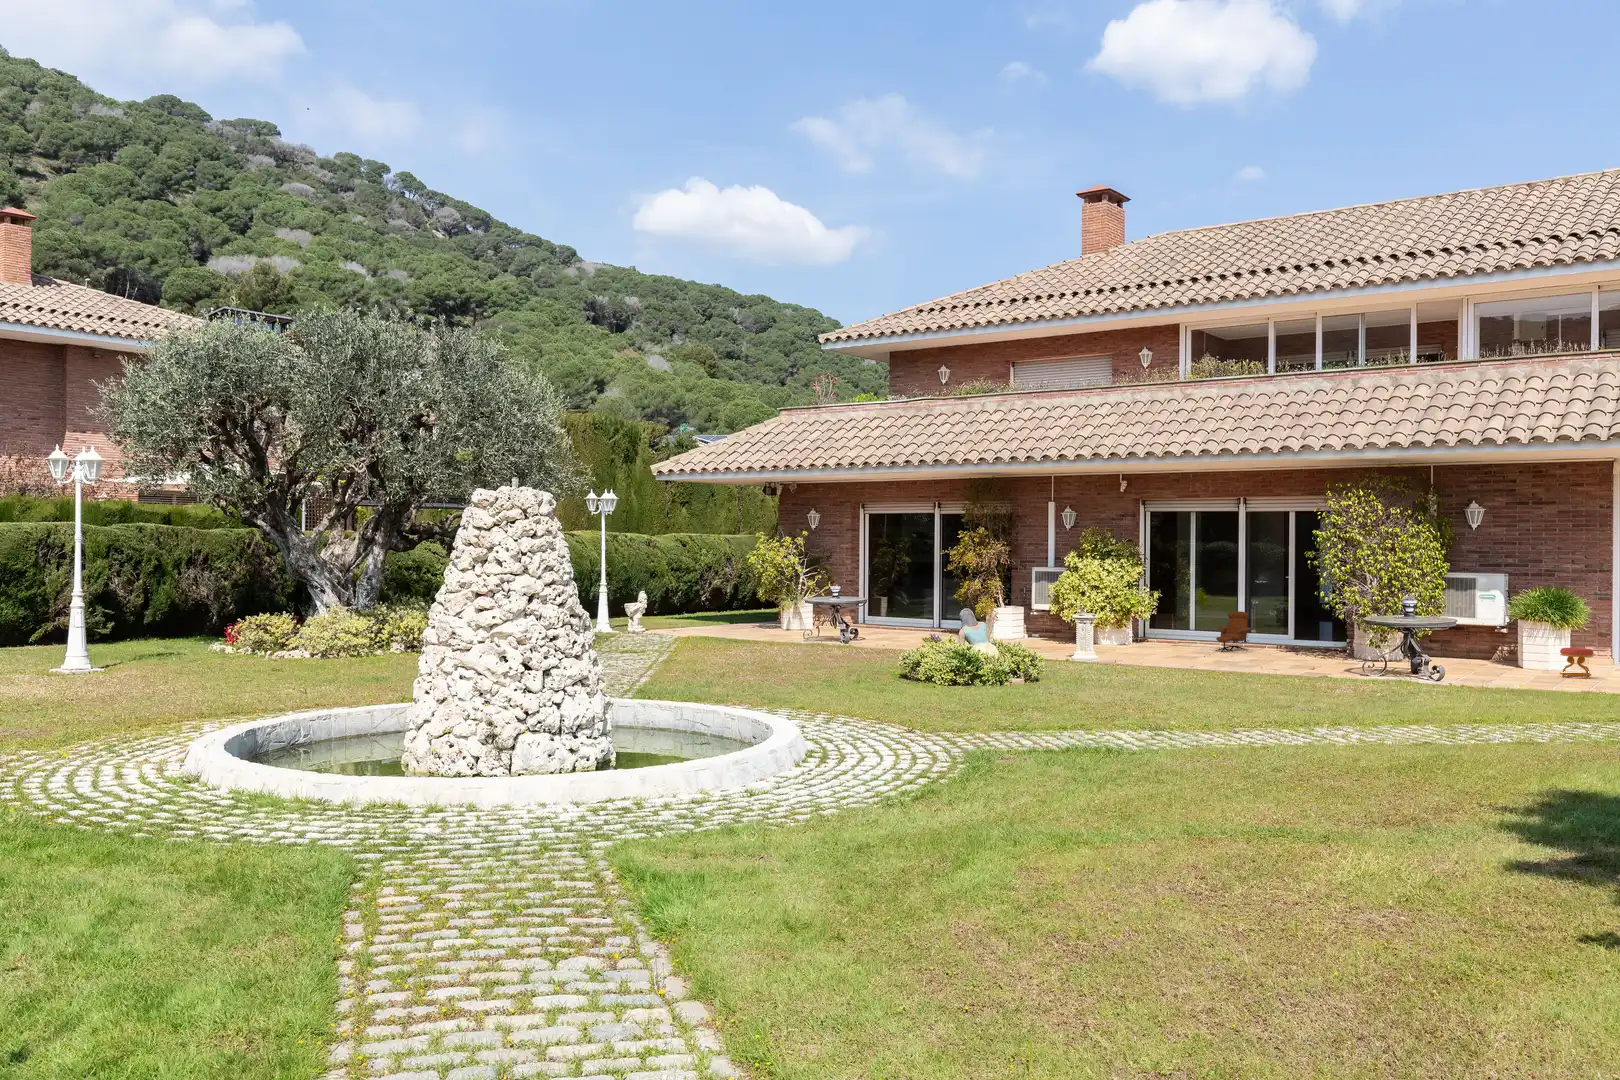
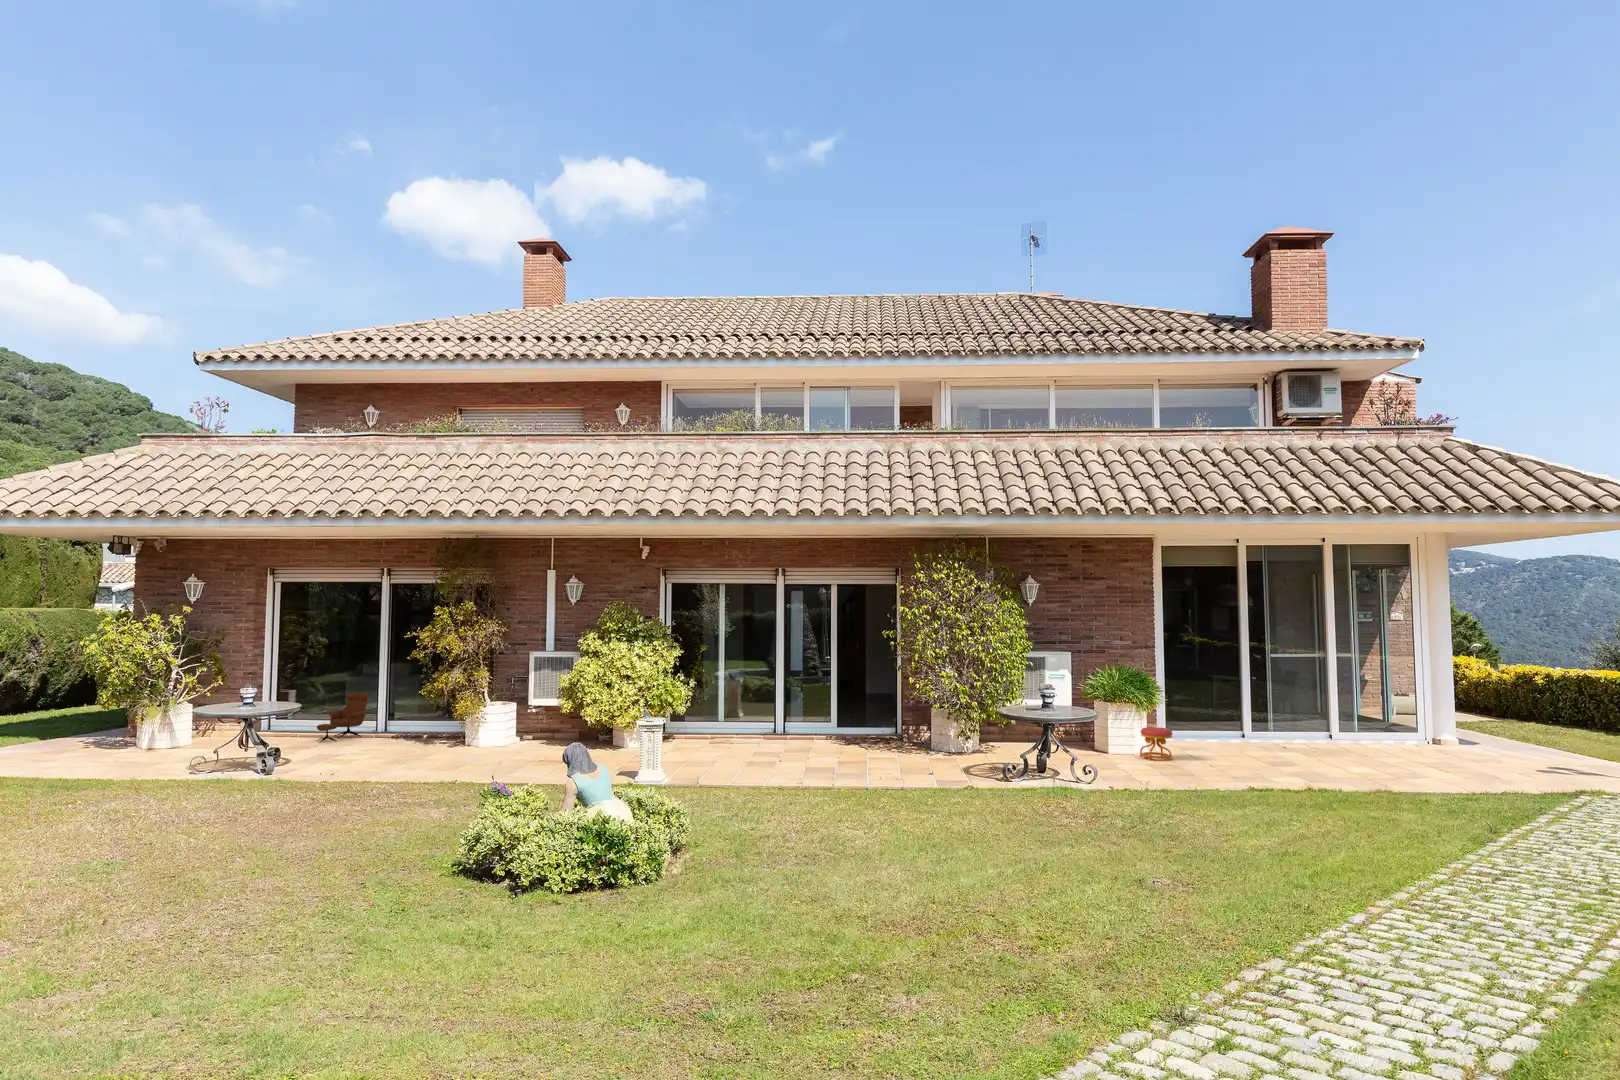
lounge chair: present [1215,611,1251,652] -> present [317,692,368,743]

